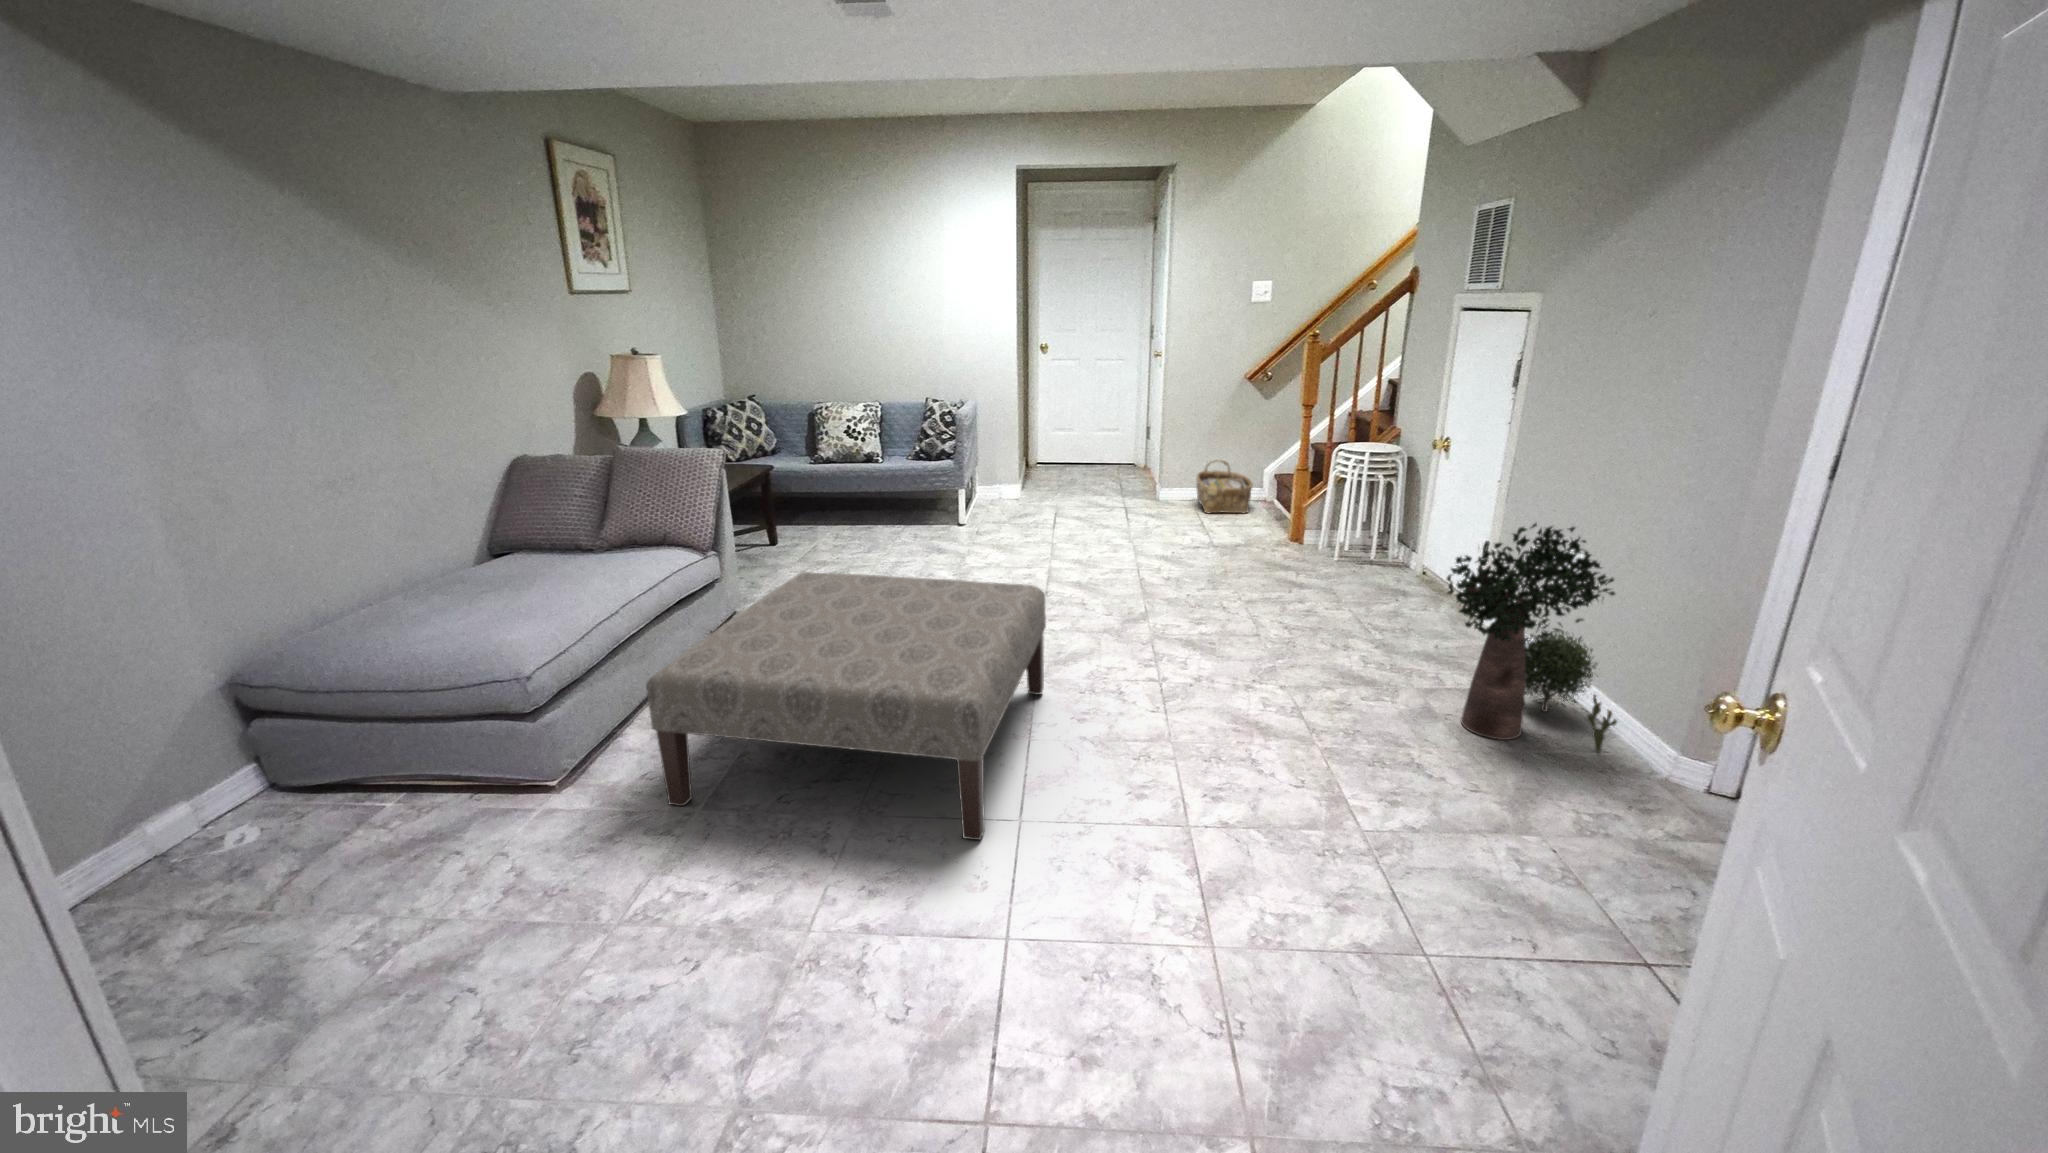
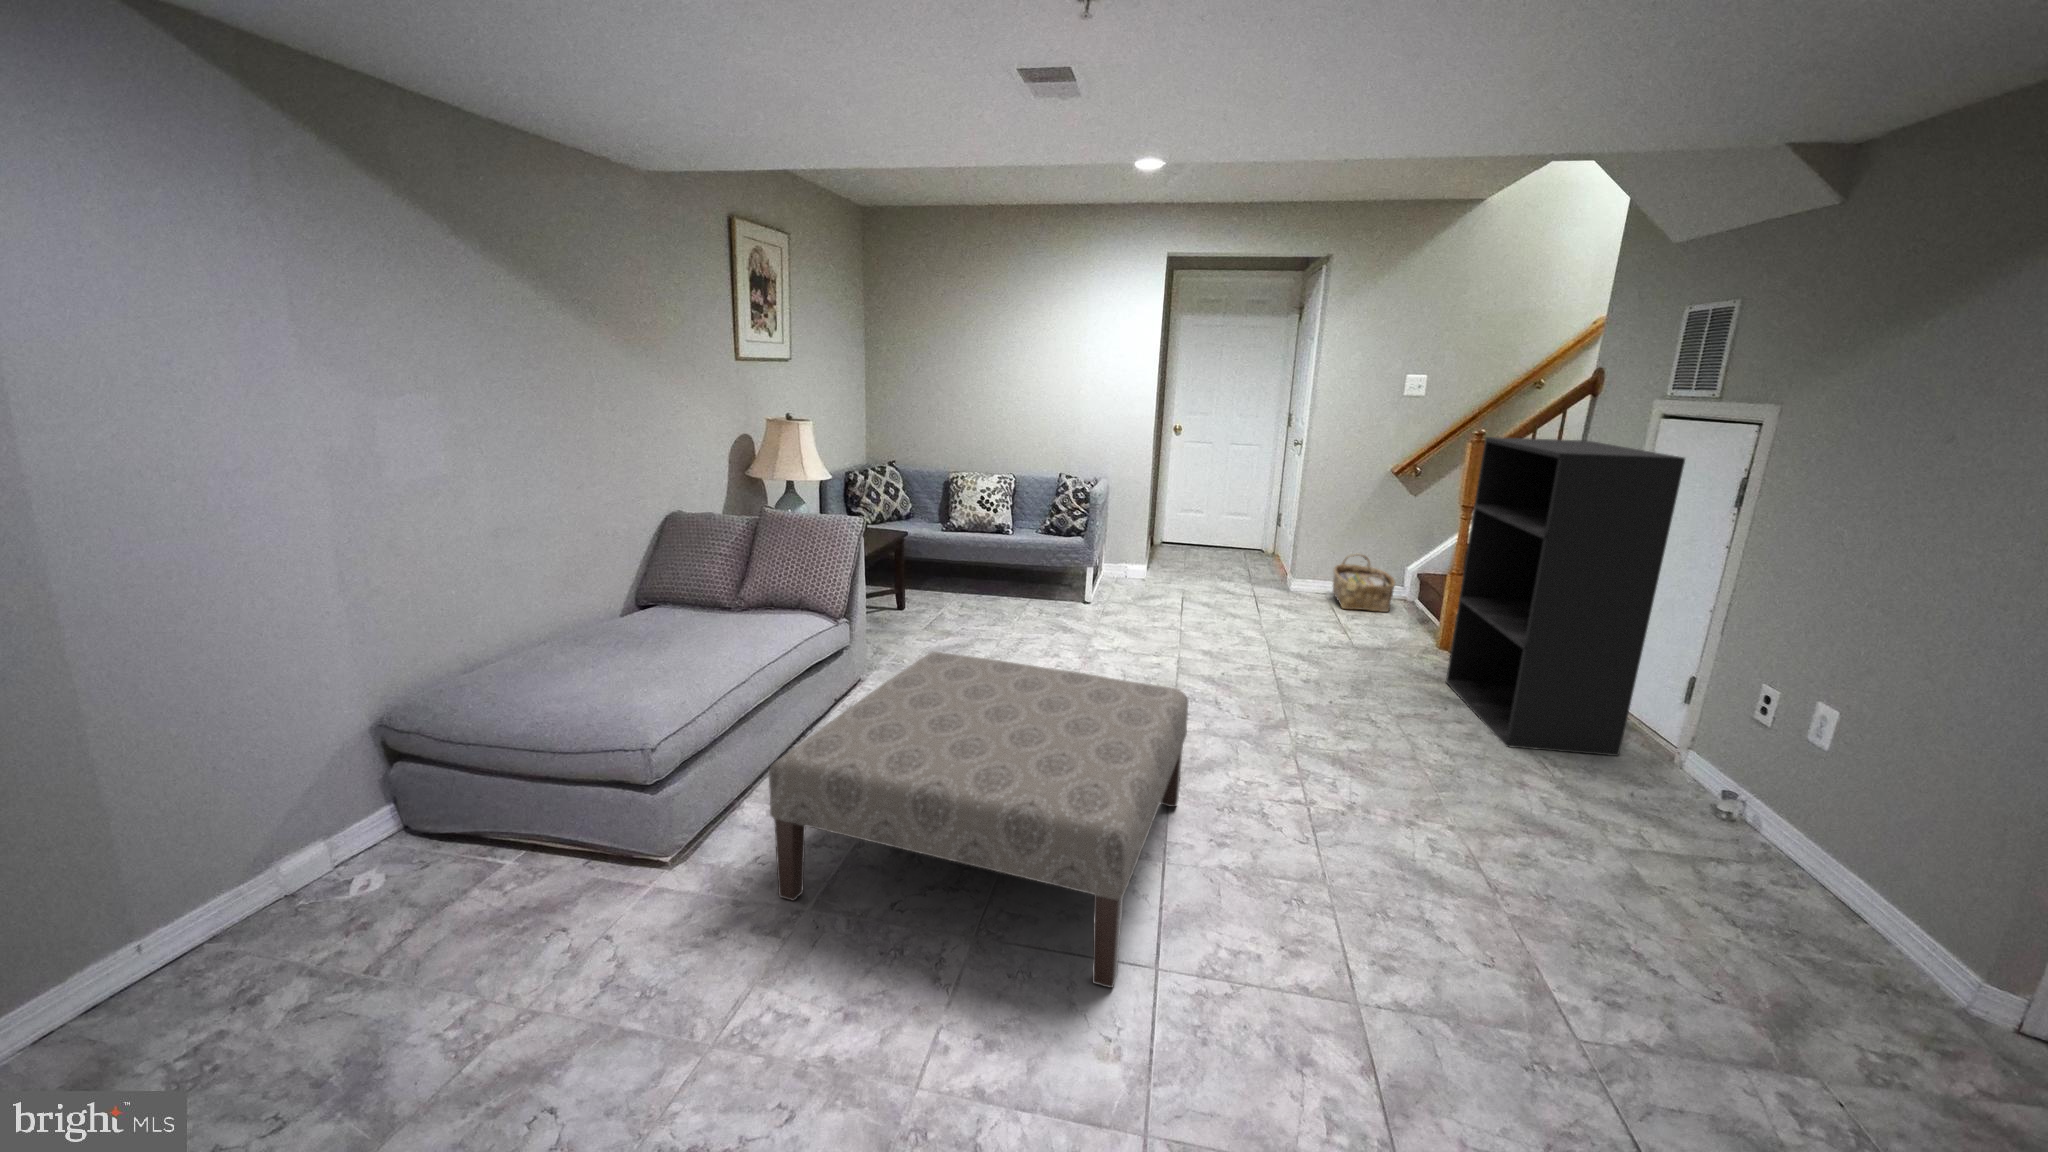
bookshelf: none [1292,336,1471,619] -> present [1446,437,1685,756]
potted plant: present [1447,523,1617,752] -> none [1667,674,1910,963]

